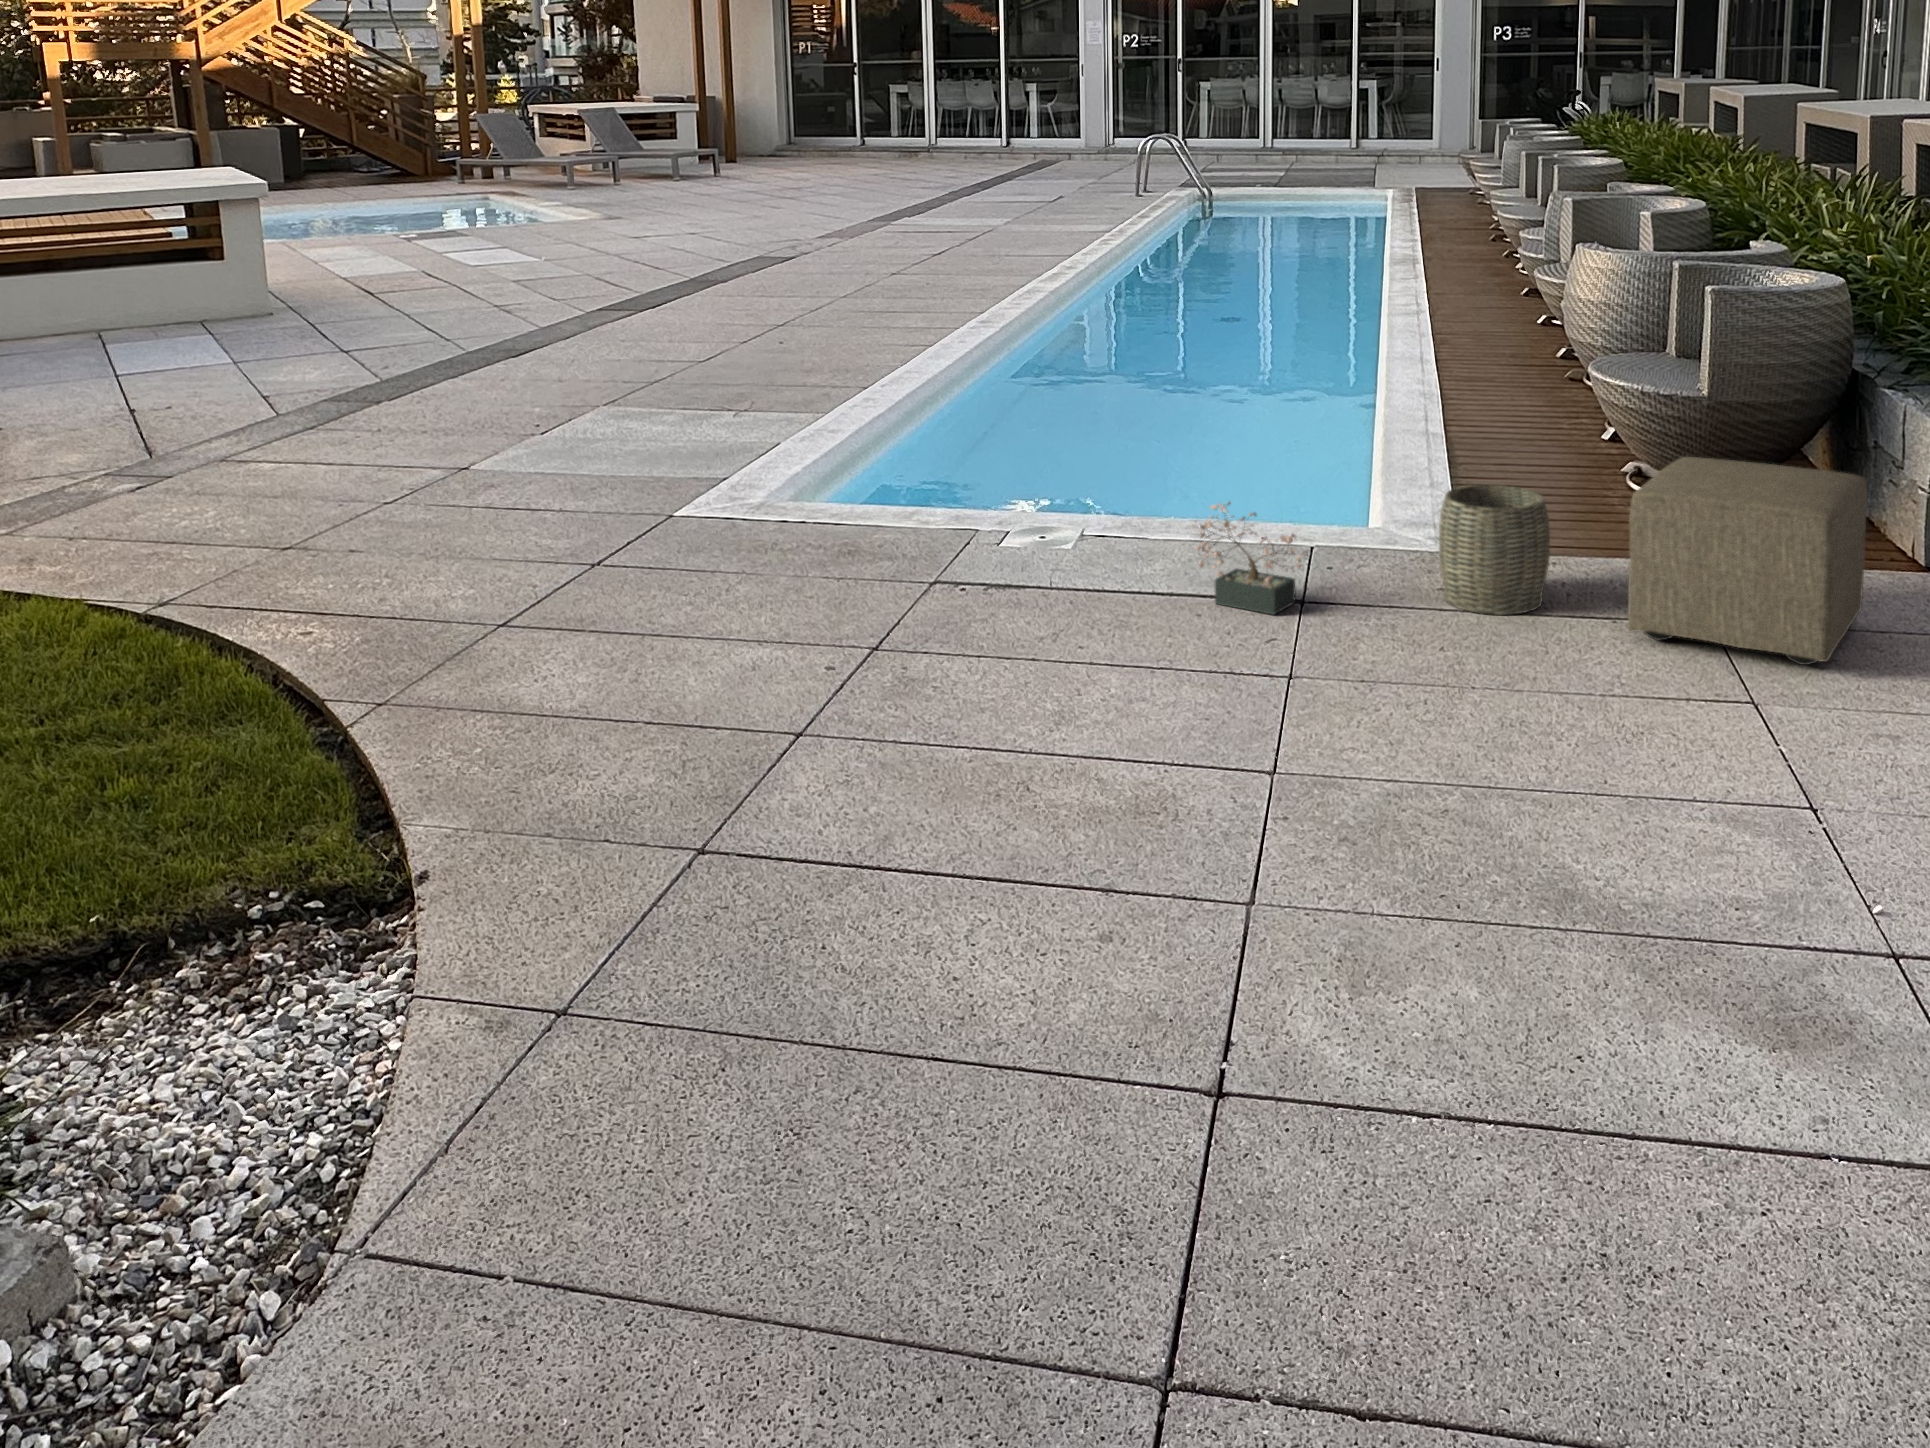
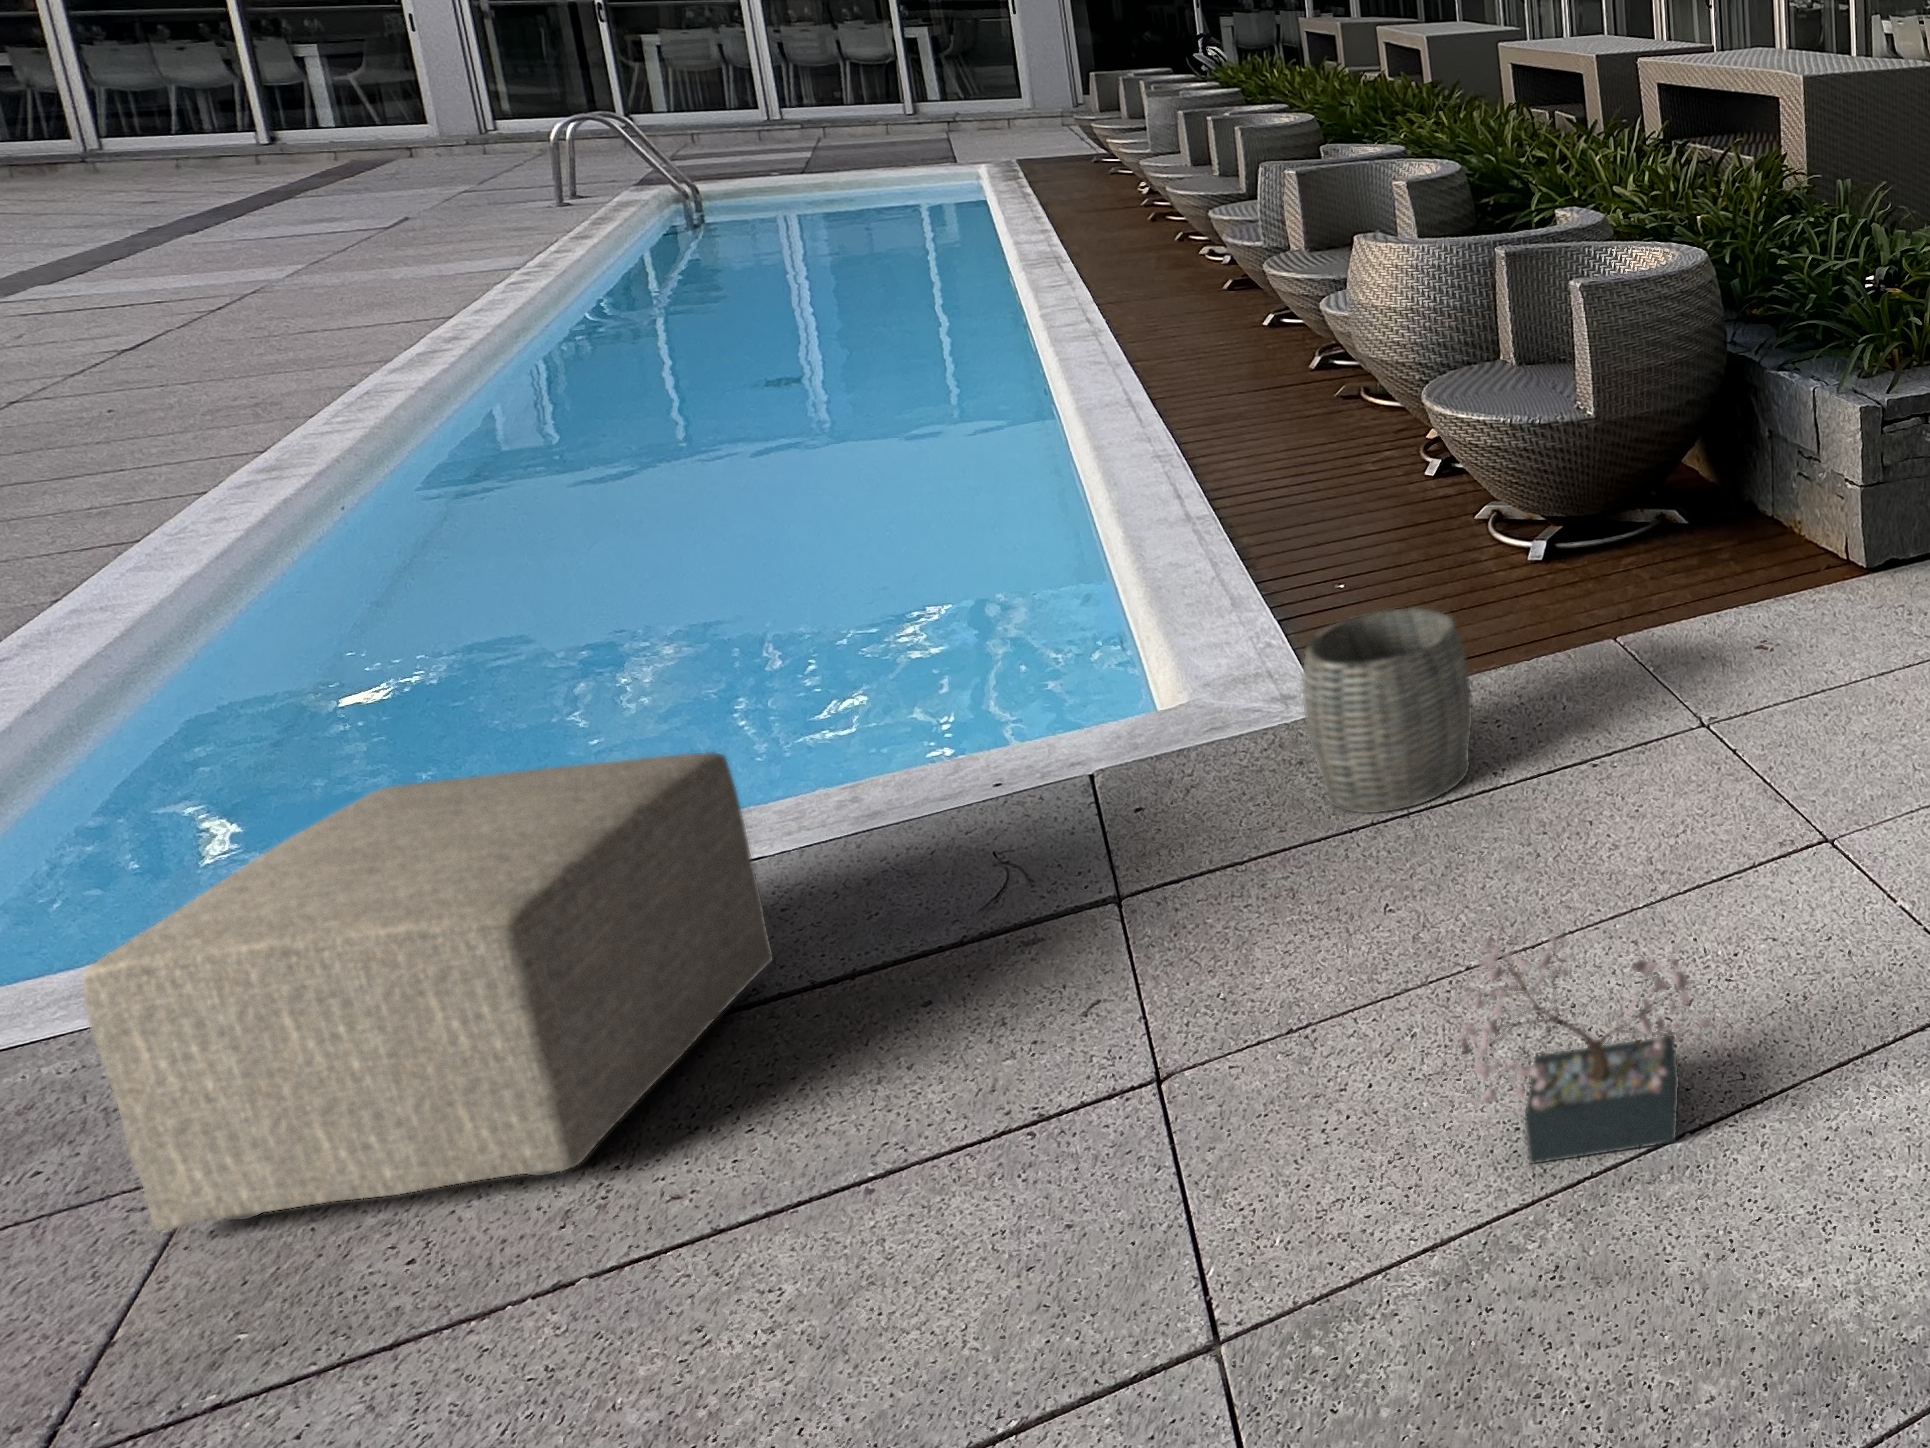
ottoman: present [1628,457,1867,665] -> present [83,753,773,1232]
decorative plant: present [1192,502,1308,615] -> present [1459,928,1711,1163]

